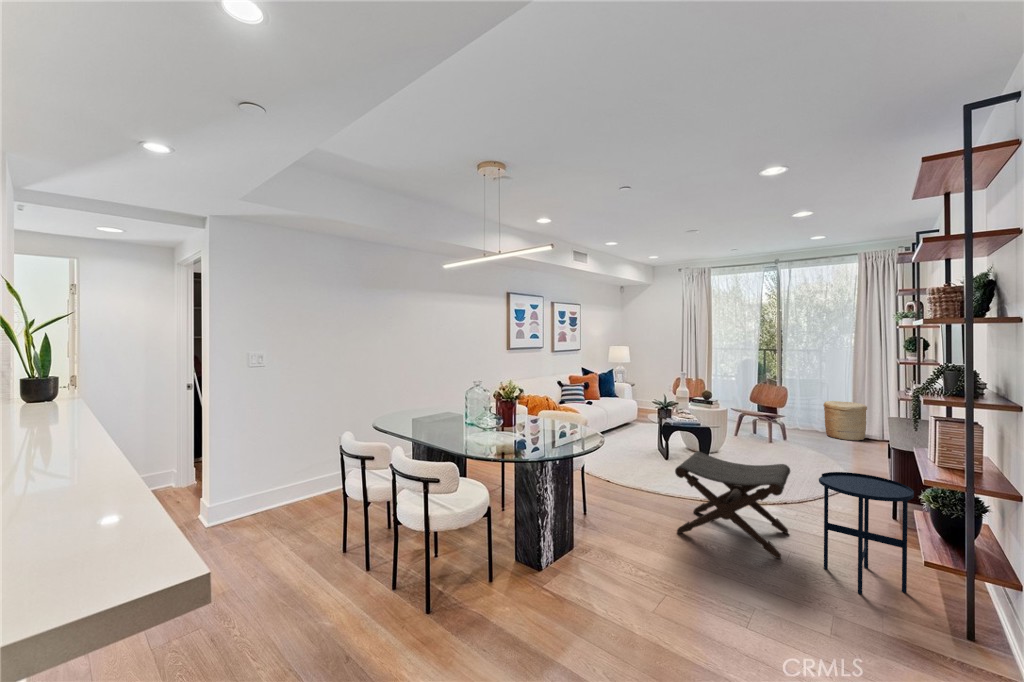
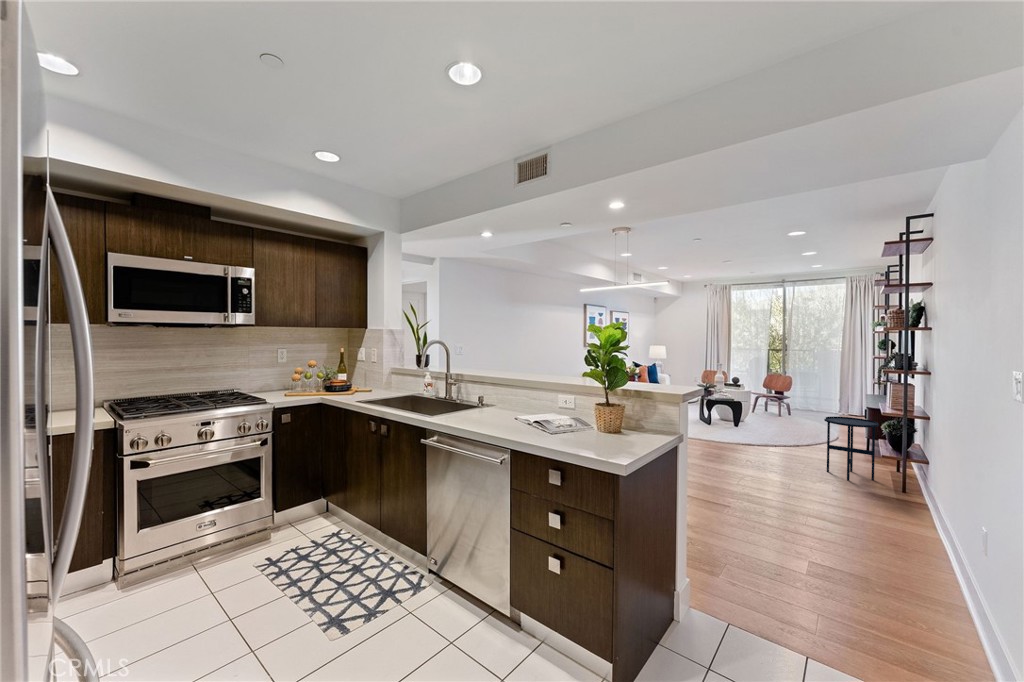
woven basket: present [823,401,867,441] -> none [818,386,851,415]
footstool: present [675,452,790,559] -> none [734,410,805,468]

